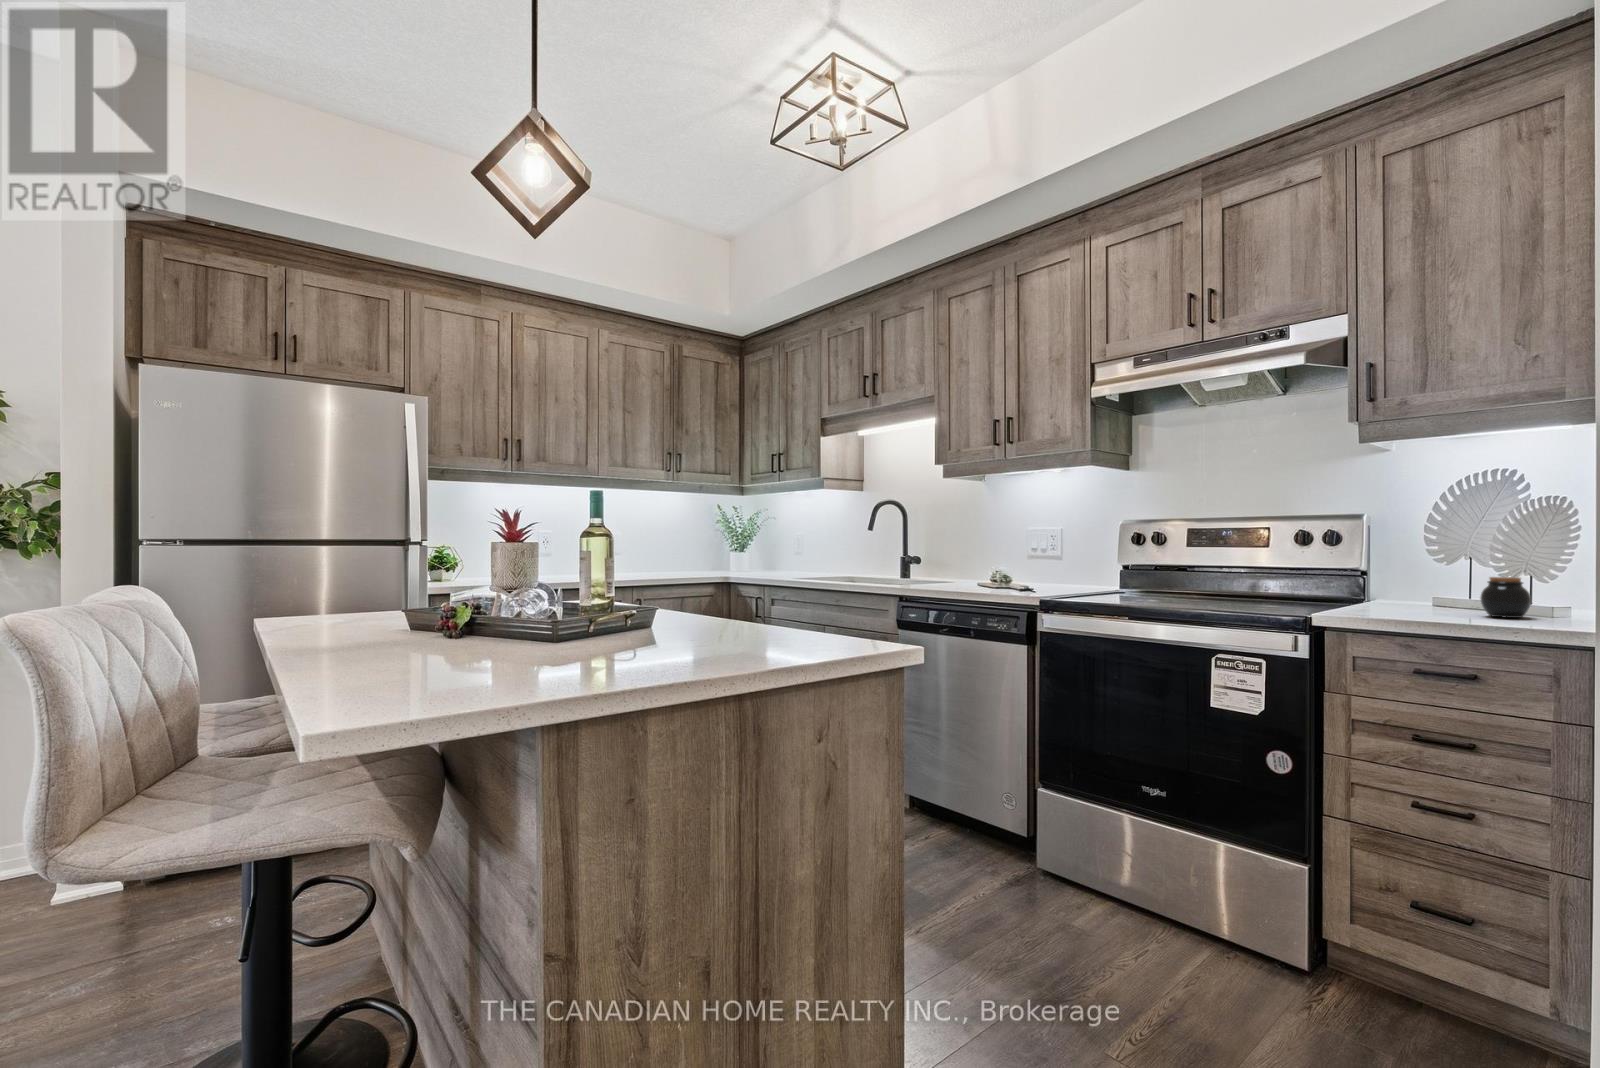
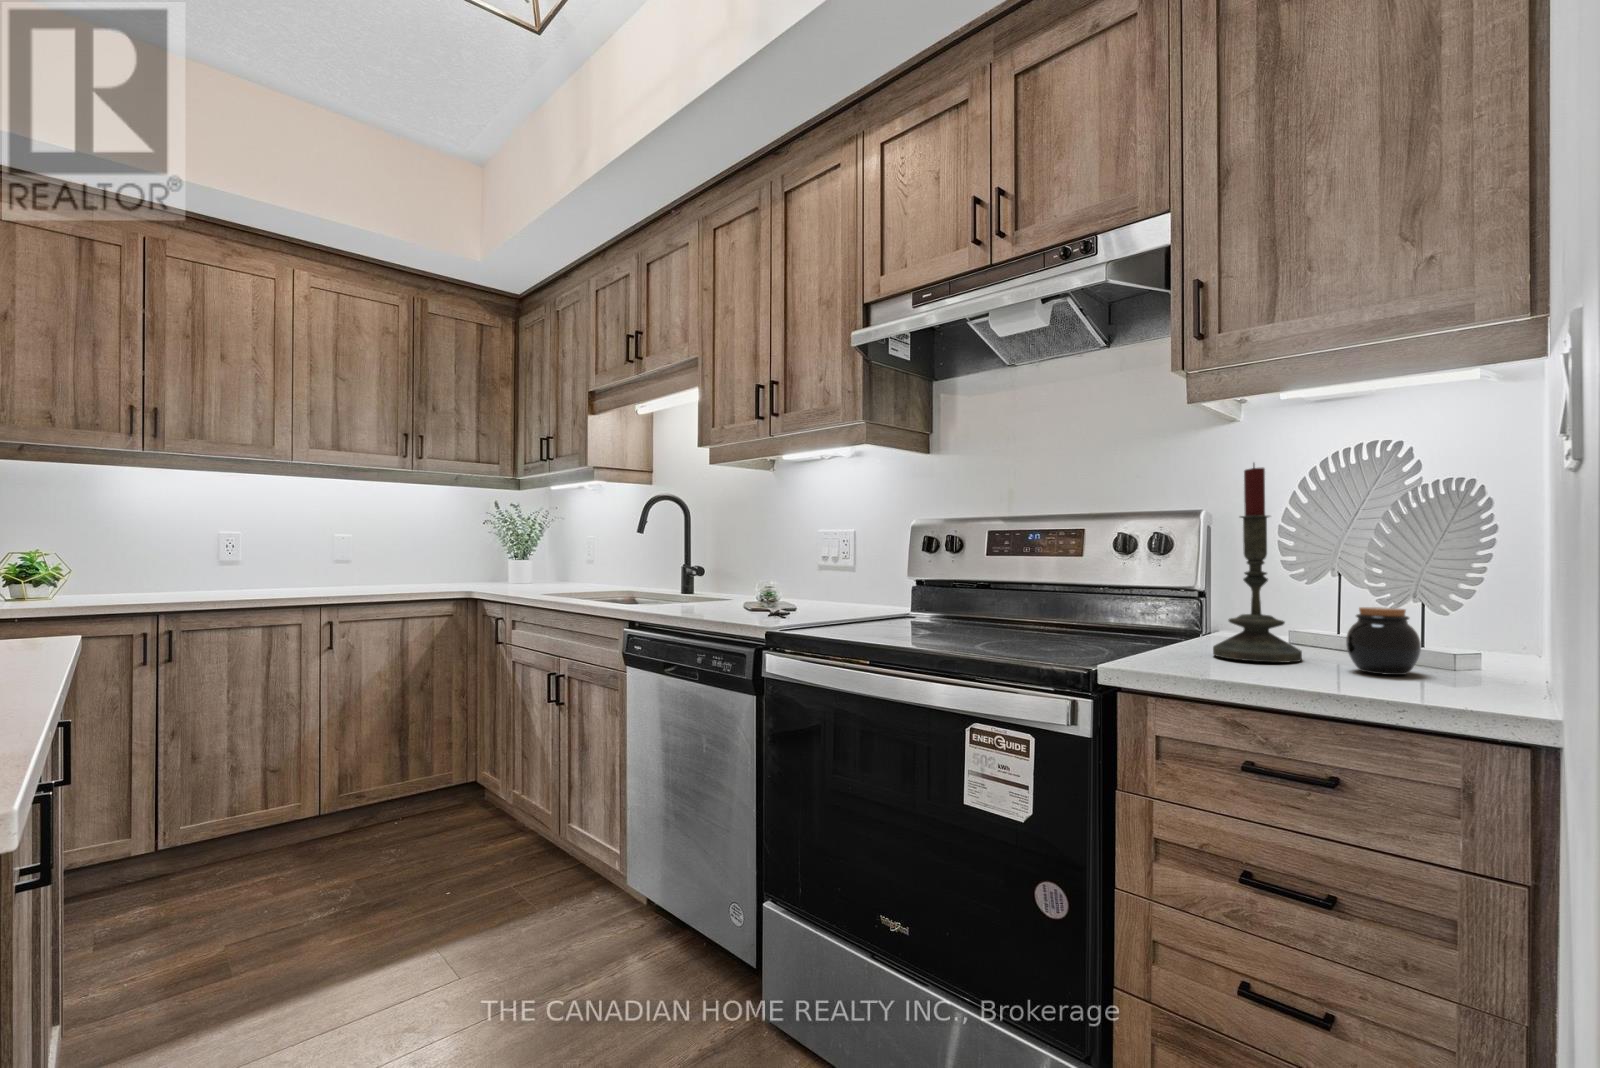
candle: none [1384,484,1448,613] -> present [1213,463,1302,662]

